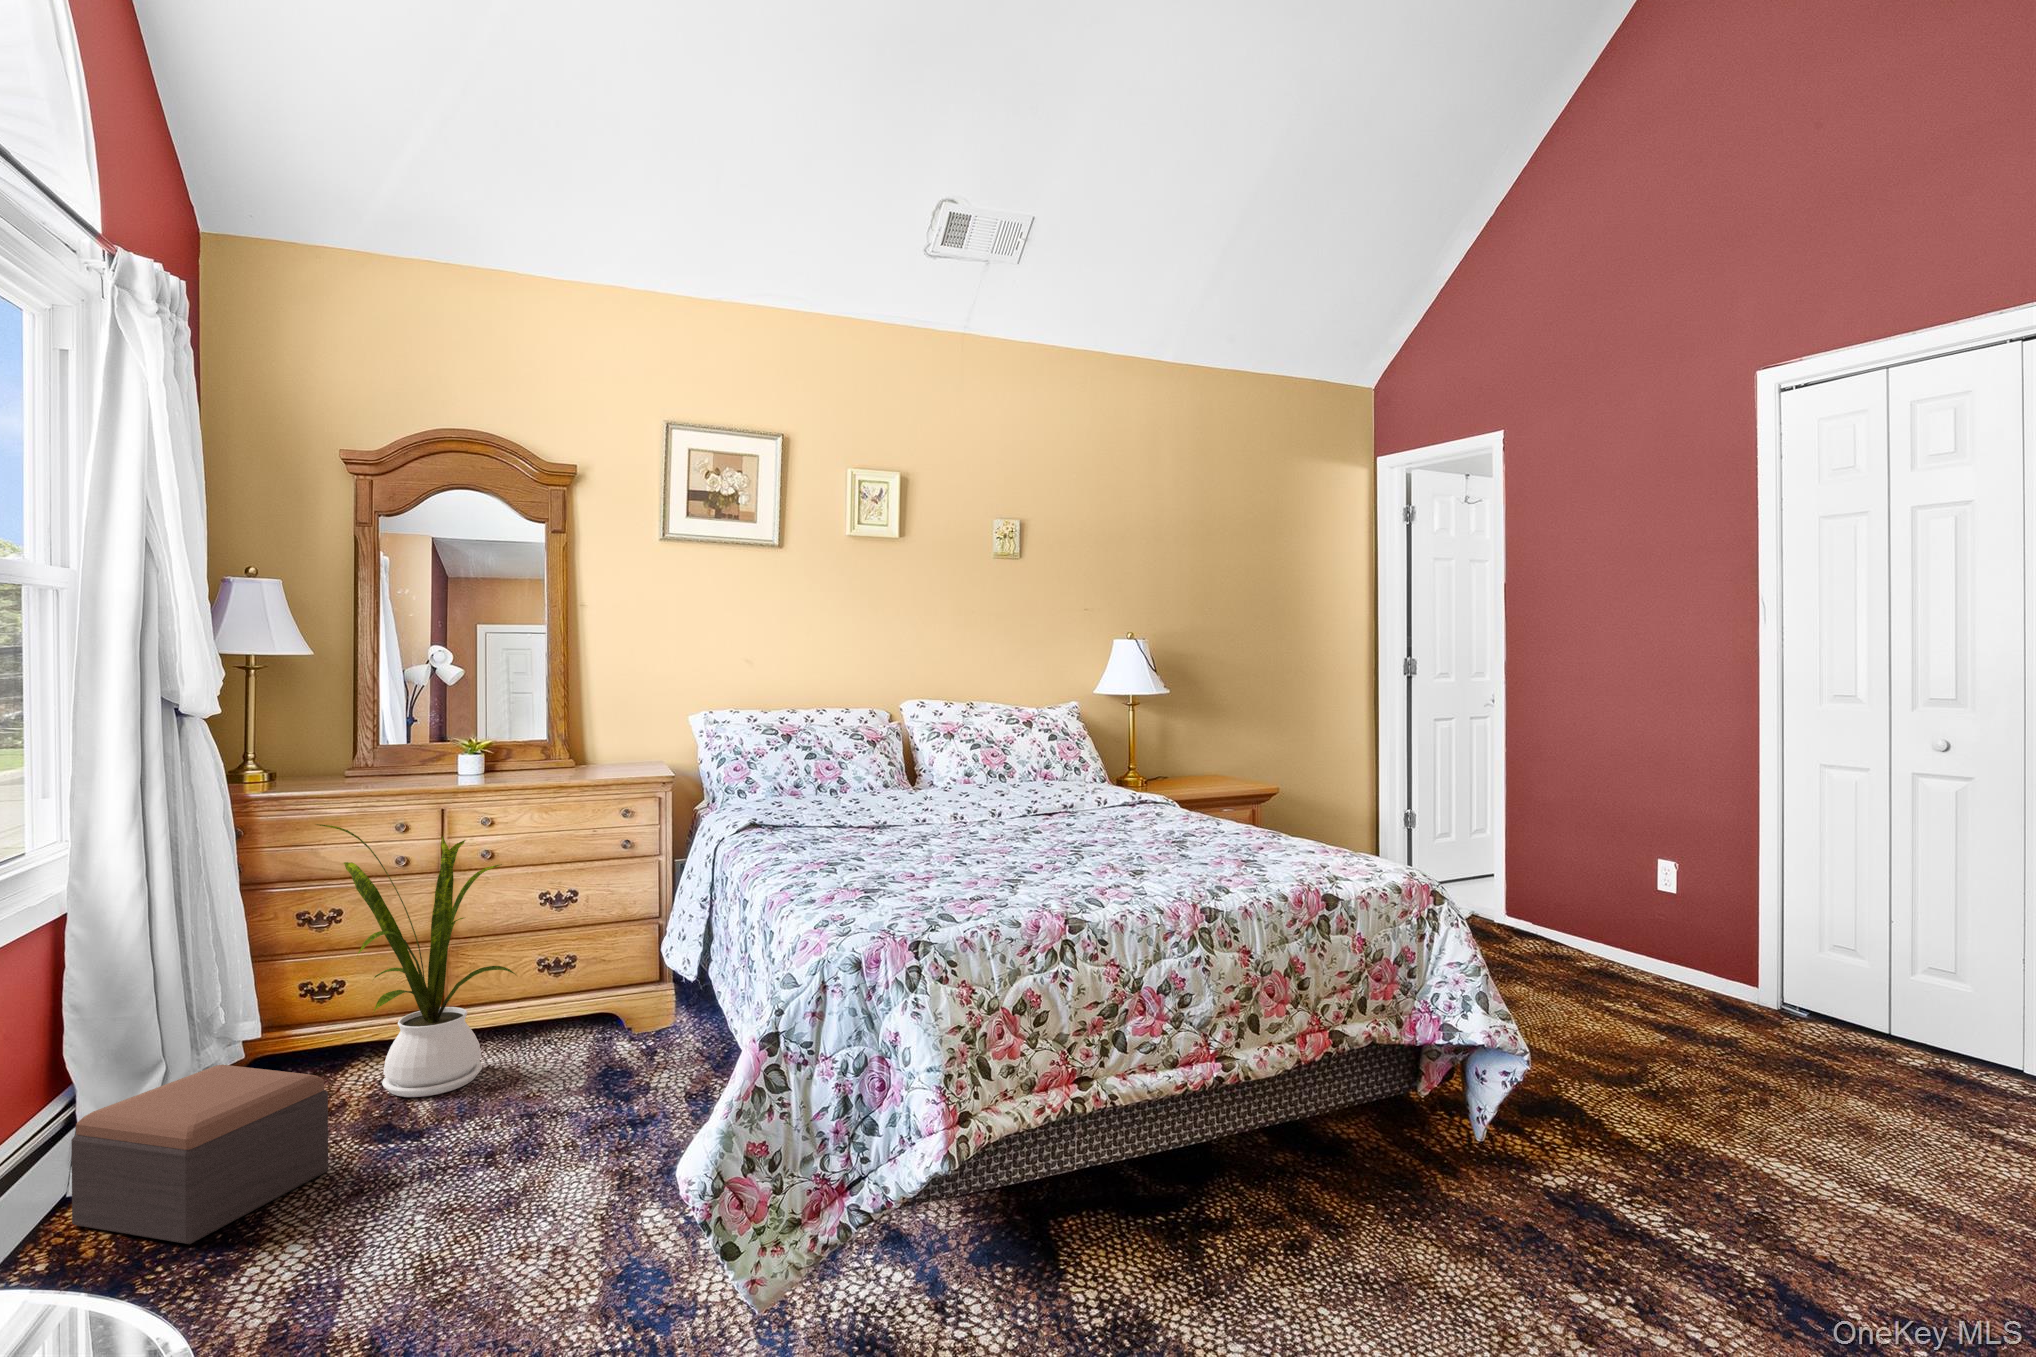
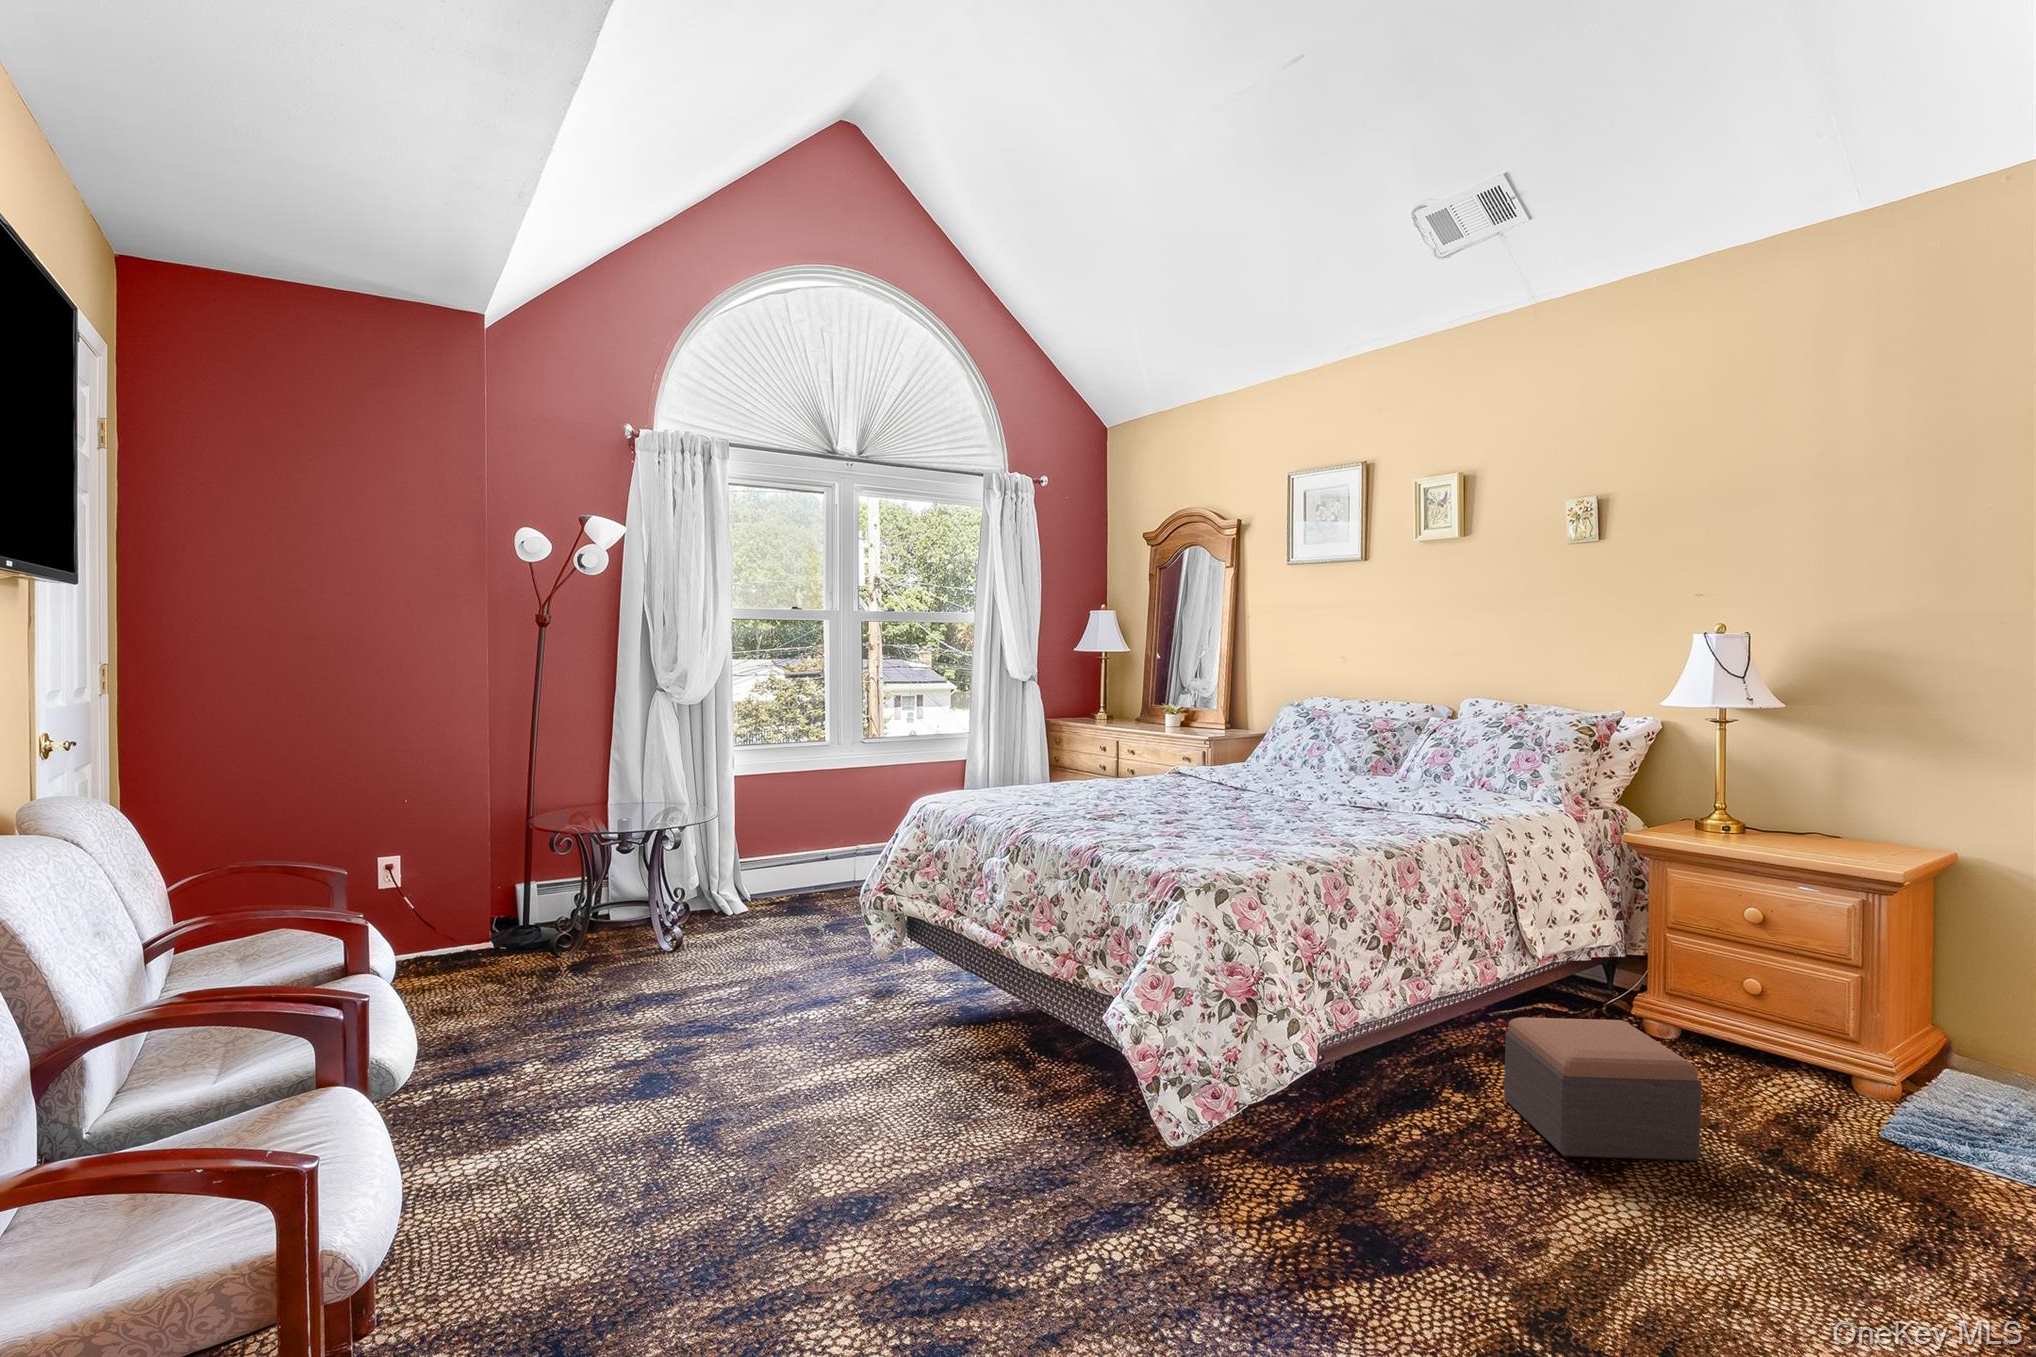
house plant: present [317,824,516,1097] -> none [1732,822,1981,1154]

